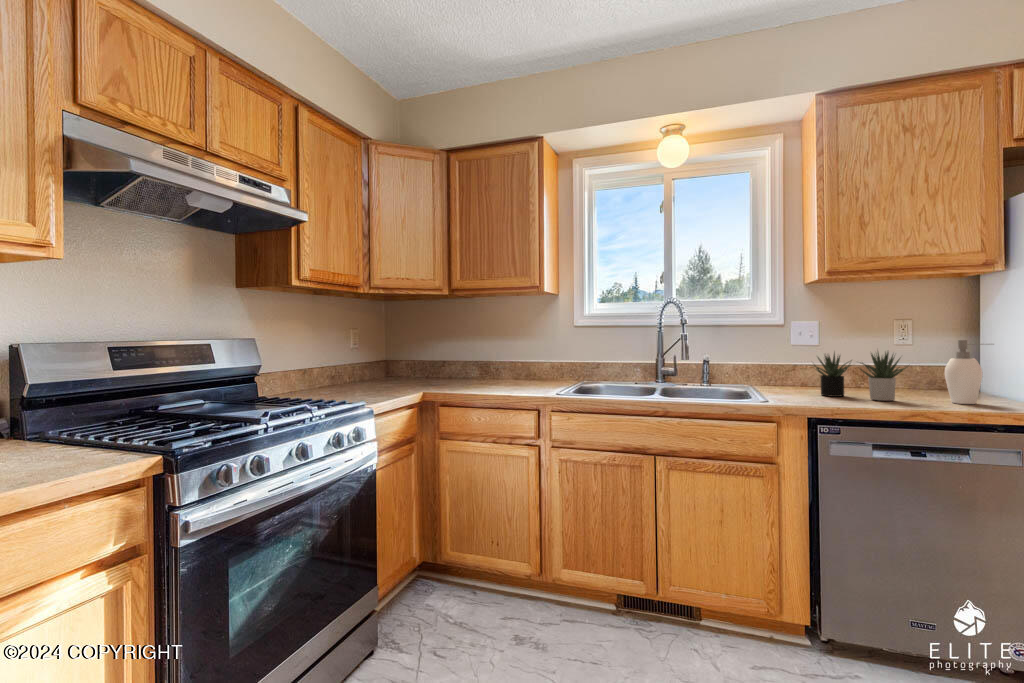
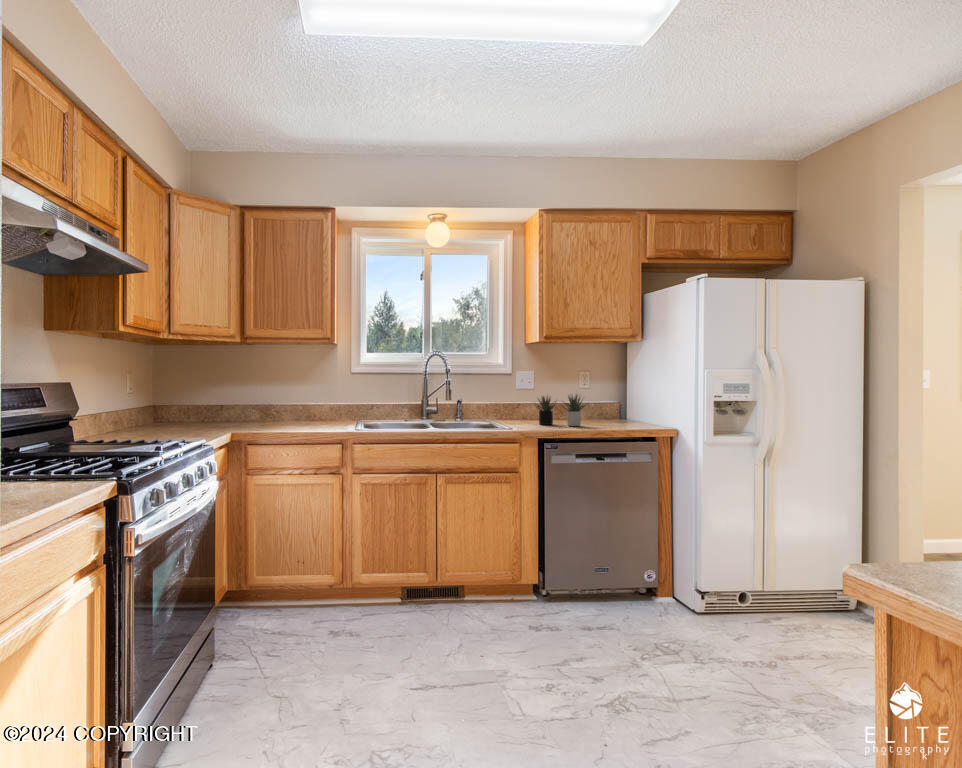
soap dispenser: present [945,340,982,404] -> none [605,387,628,426]

